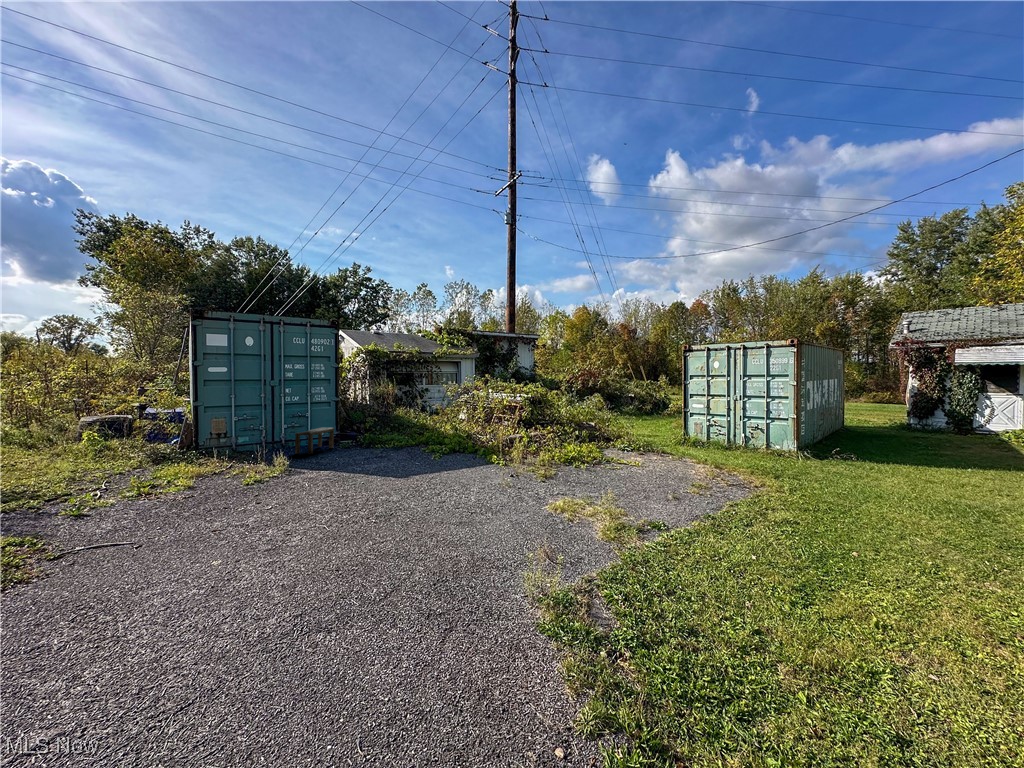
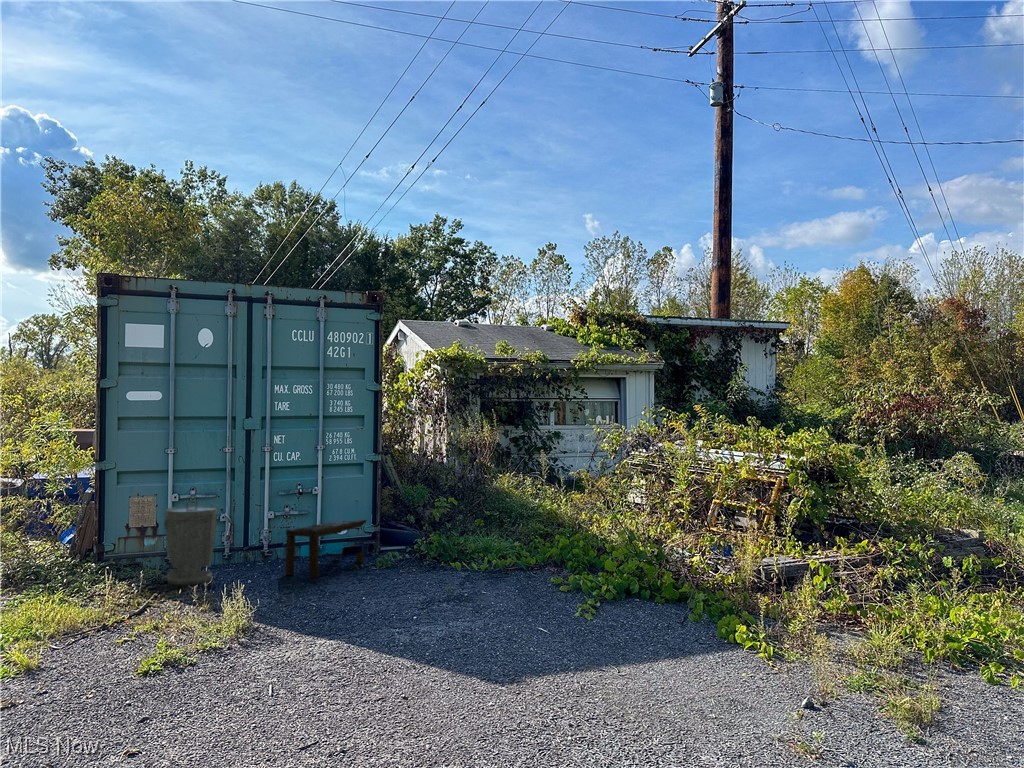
trash can: none [232,420,260,460] -> present [164,501,218,586]

